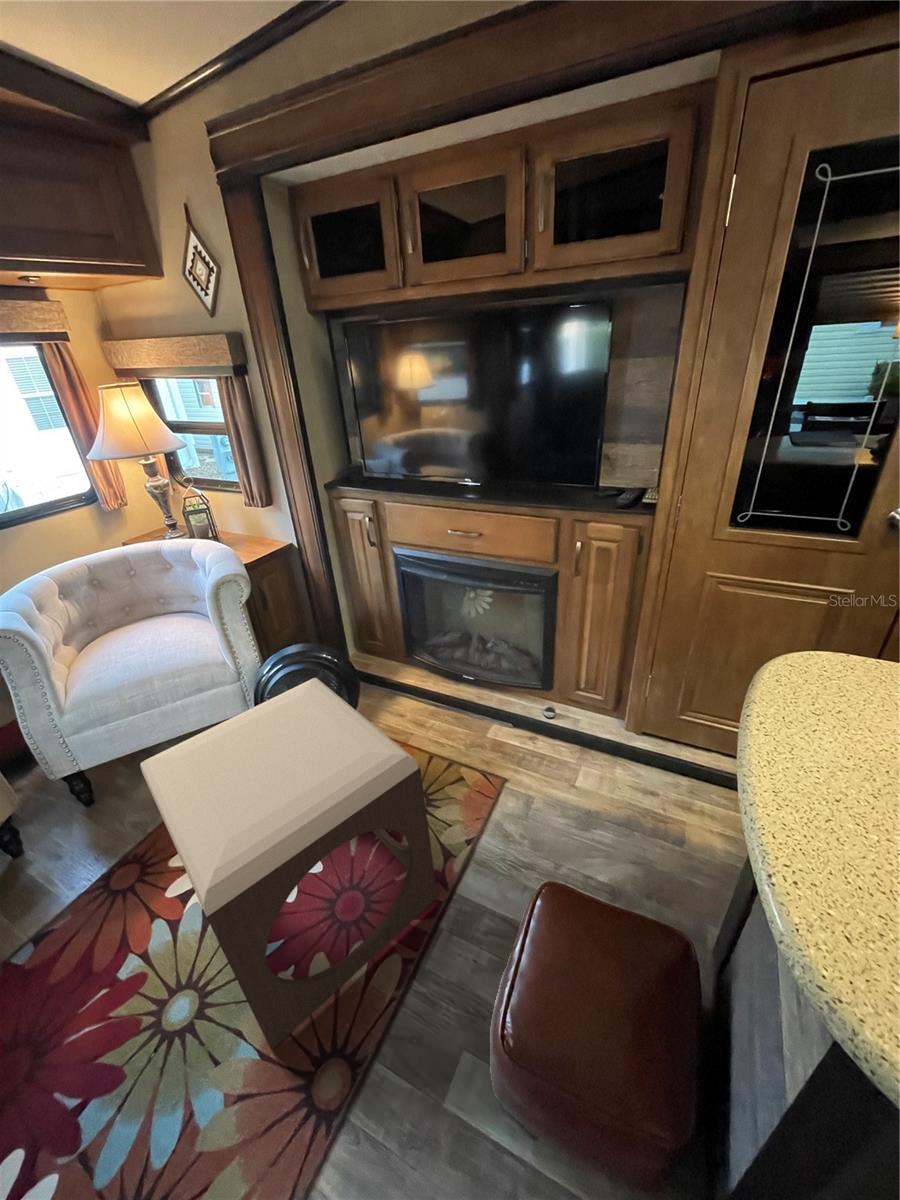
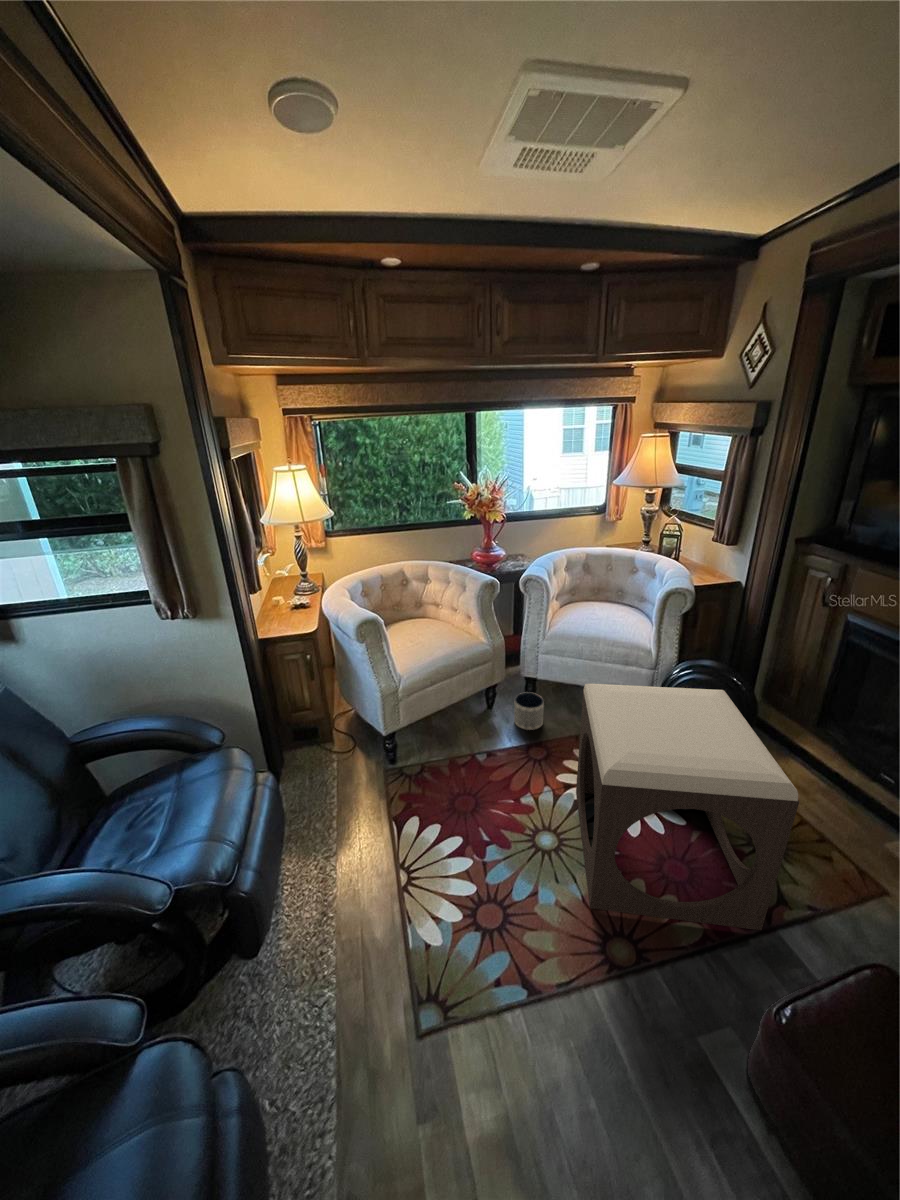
planter: none [51,795,119,859] -> present [514,692,544,730]

